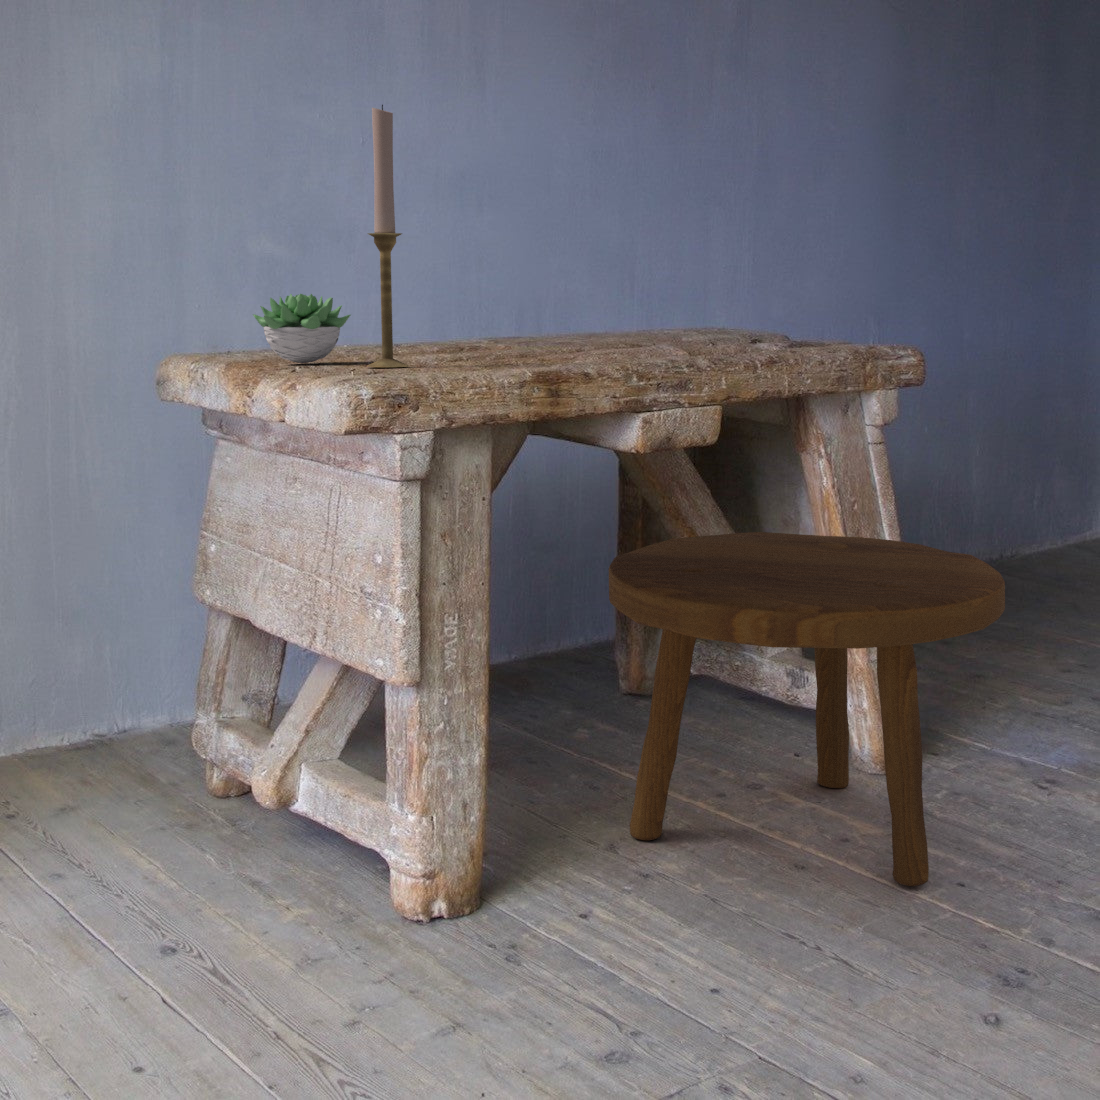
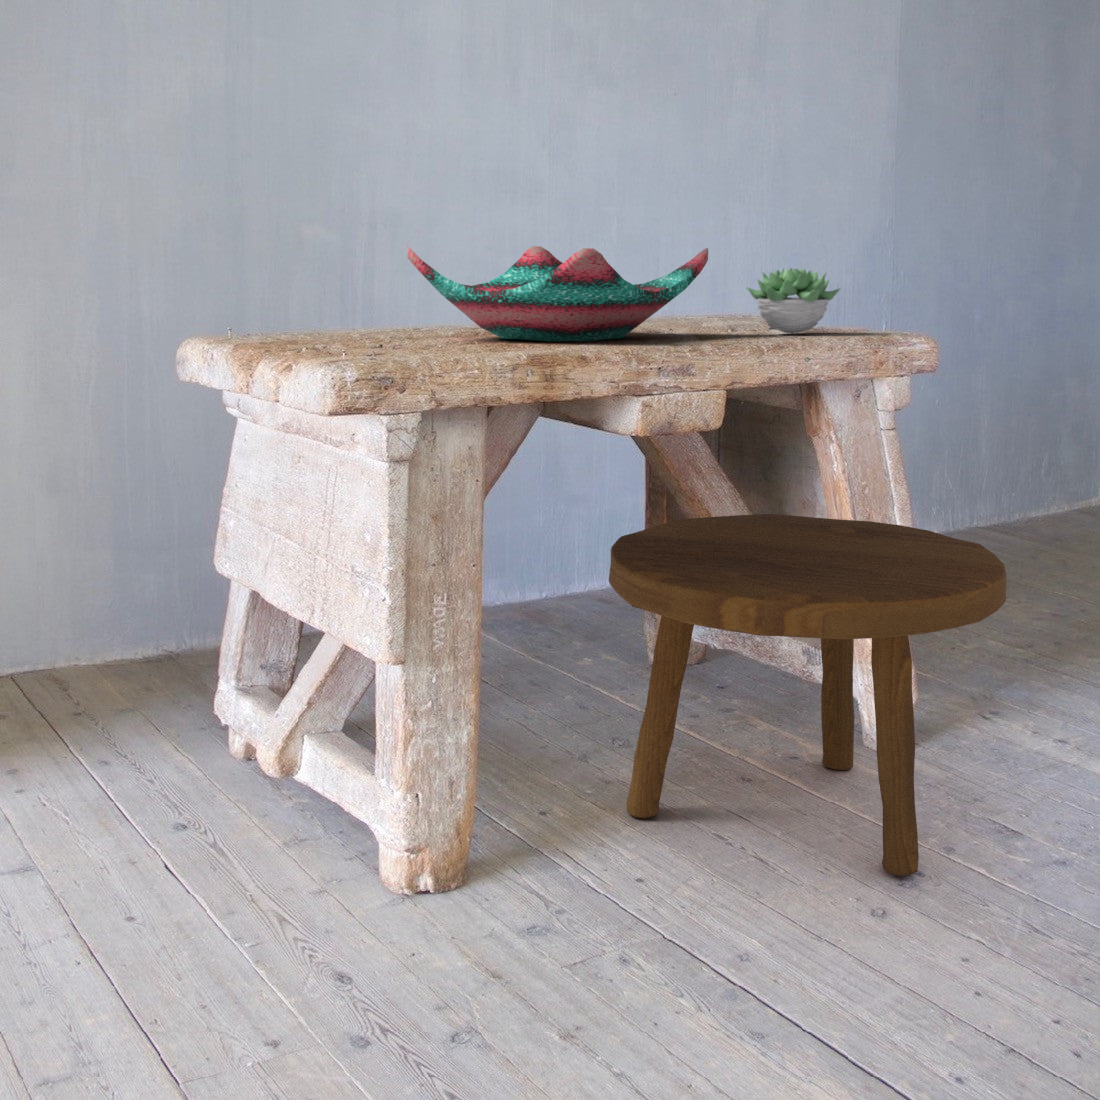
candlestick: present [367,105,409,367] -> none [365,85,408,348]
decorative bowl: none [399,266,698,360] -> present [407,246,708,341]
succulent plant: present [253,294,351,363] -> present [747,268,840,333]

